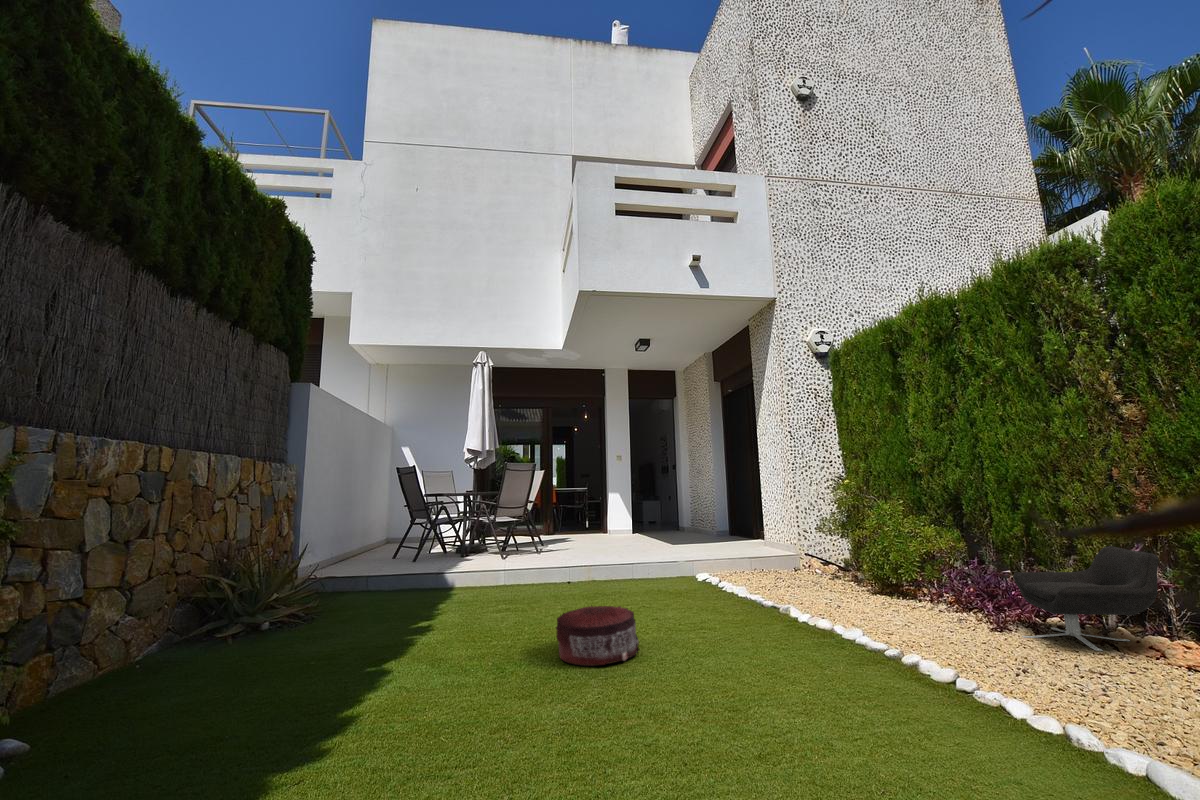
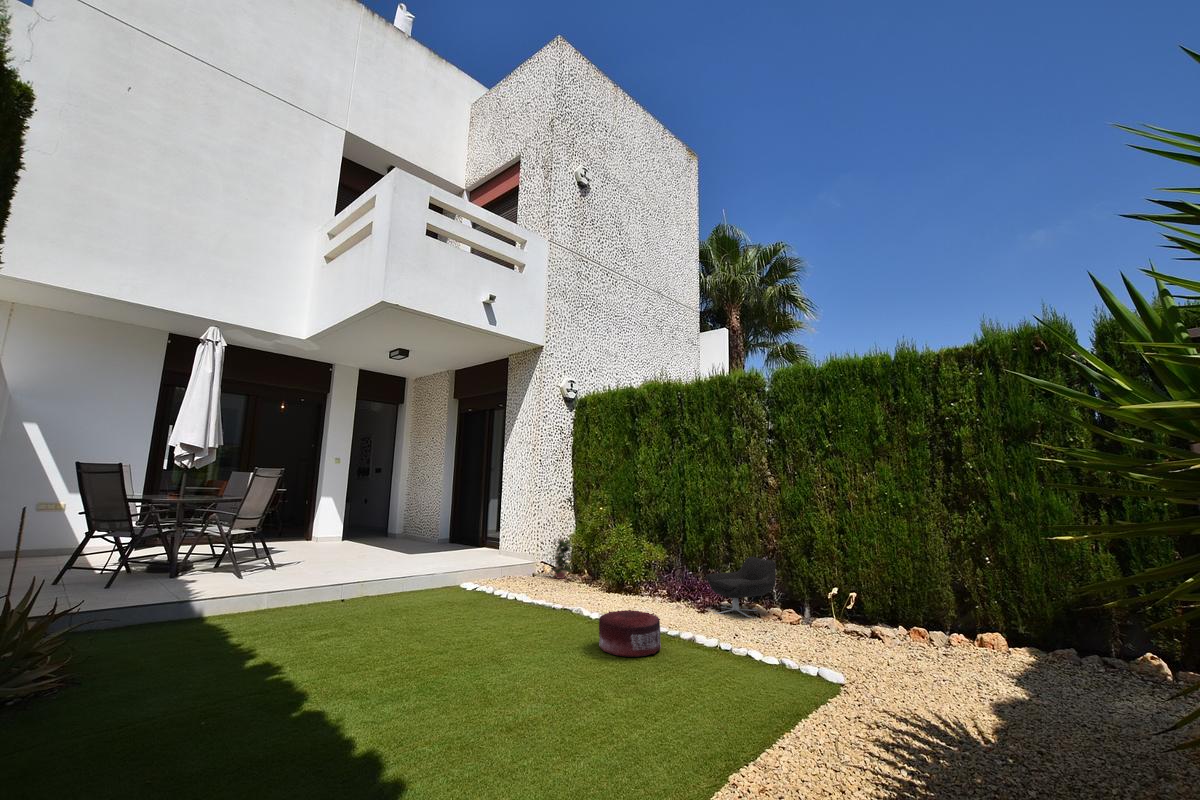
decorative plant: none [807,523,844,572] -> present [550,539,573,579]
pouf: present [556,606,640,666] -> present [599,610,661,657]

